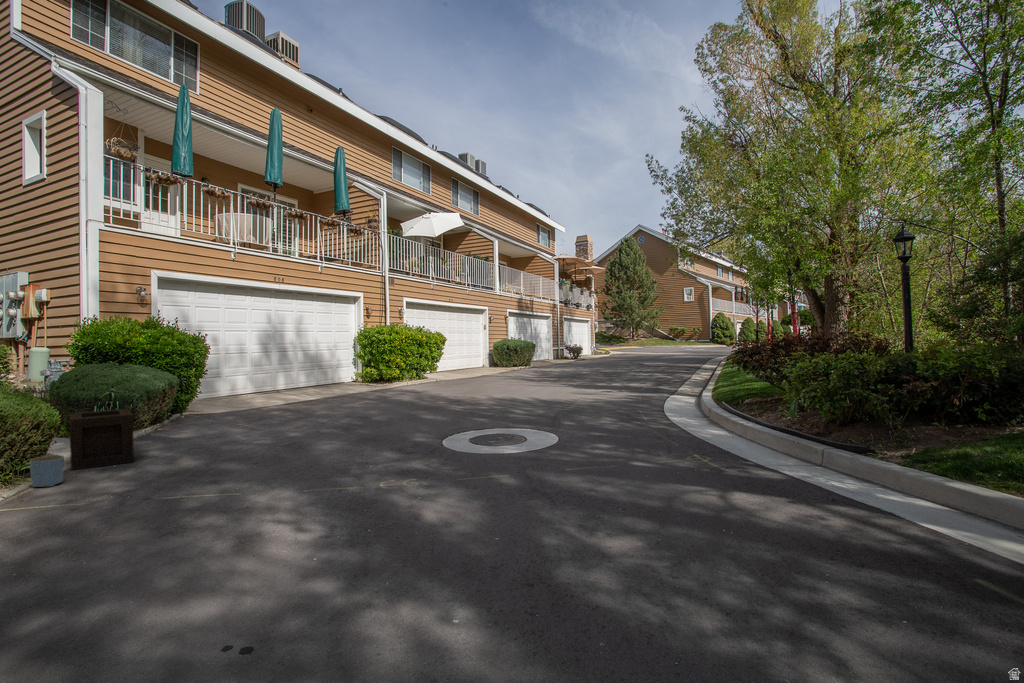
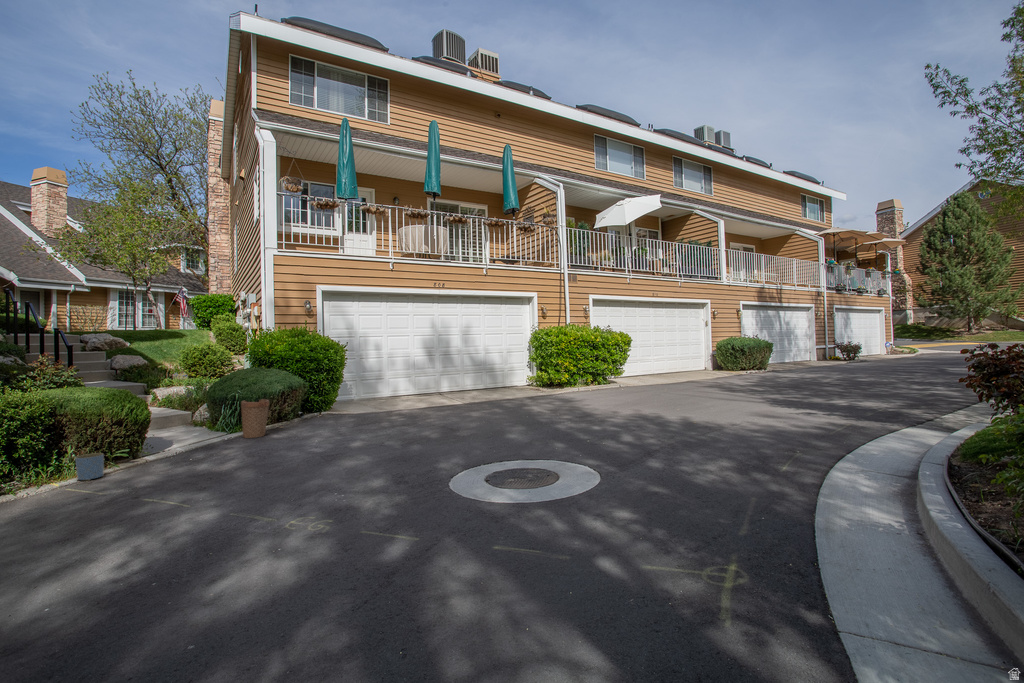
basket: none [140,396,174,438] -> present [241,399,269,438]
wooden crate: present [70,409,133,470] -> none [132,413,200,465]

